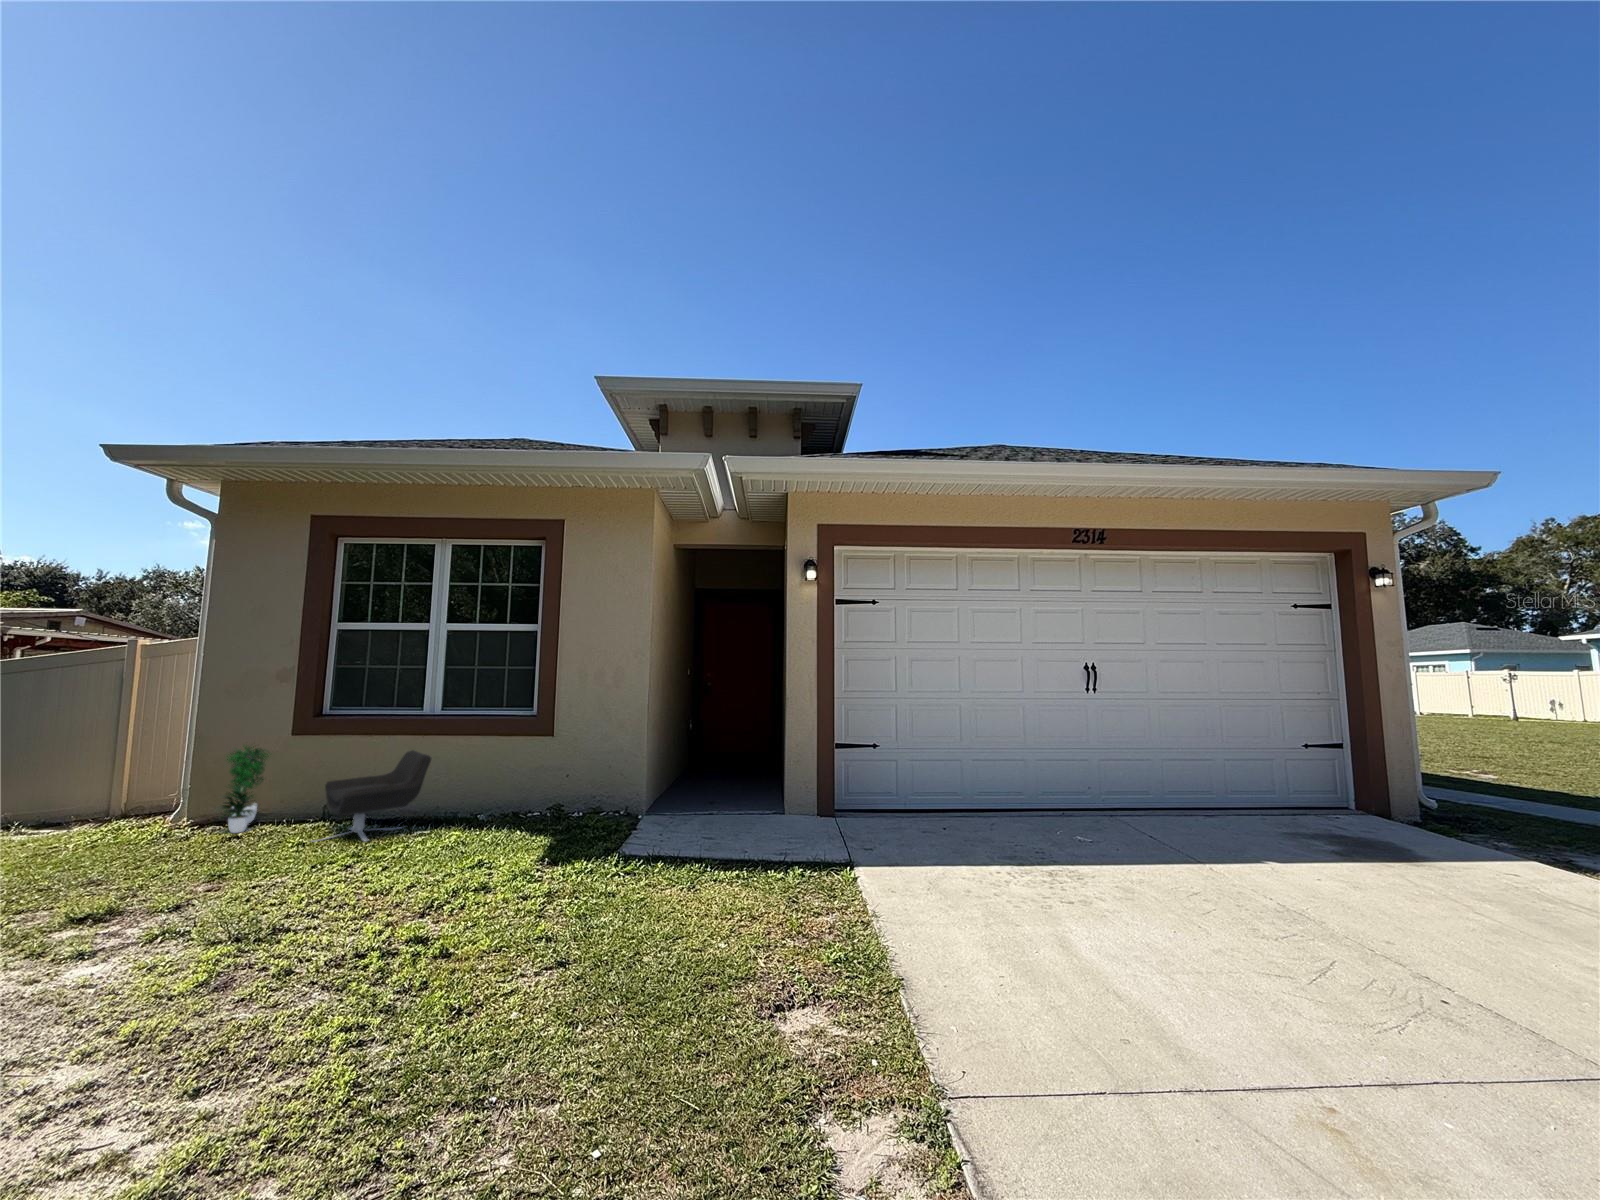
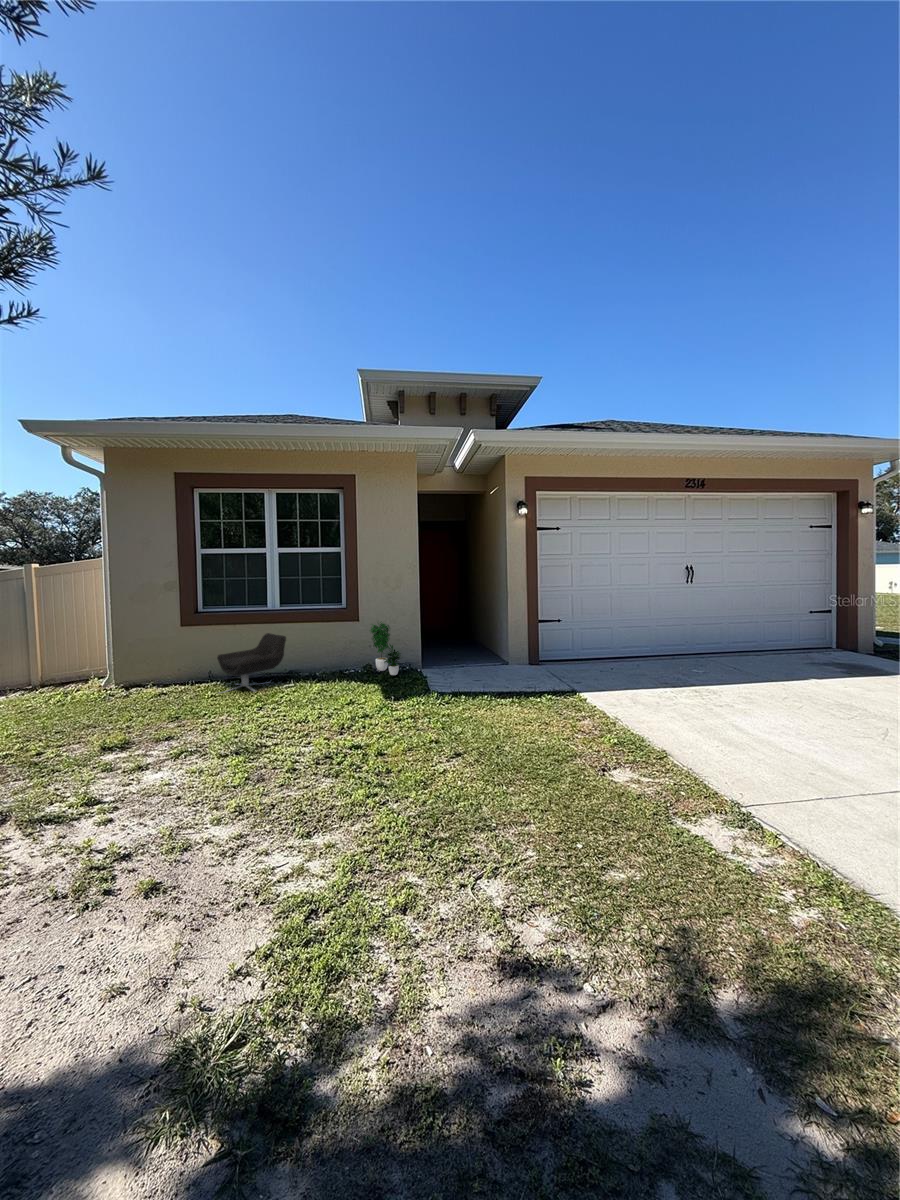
potted plant: present [221,746,268,833] -> present [370,623,401,675]

